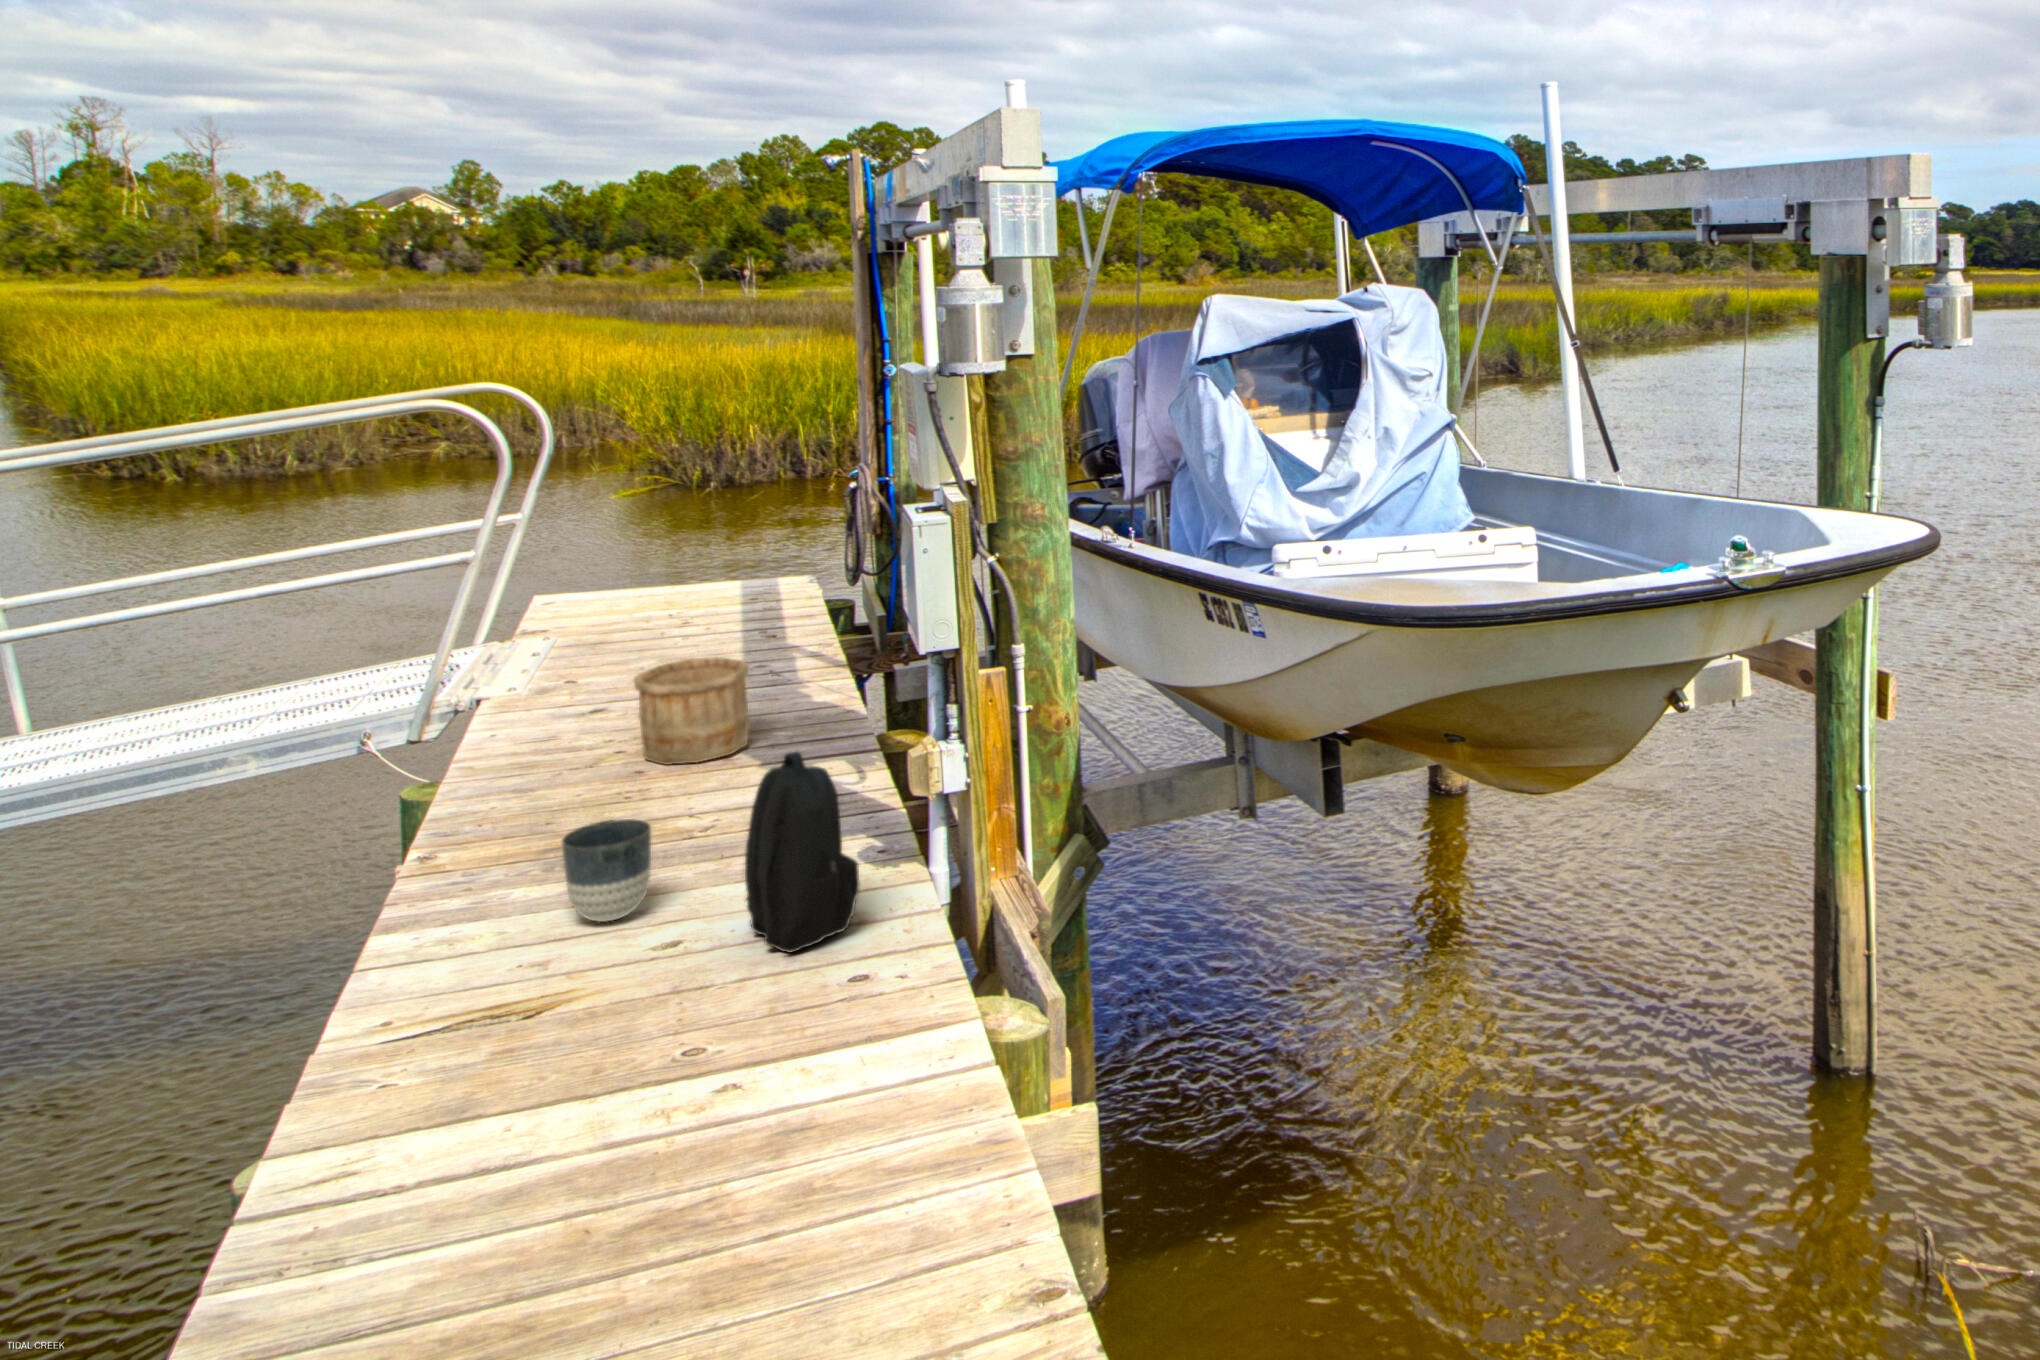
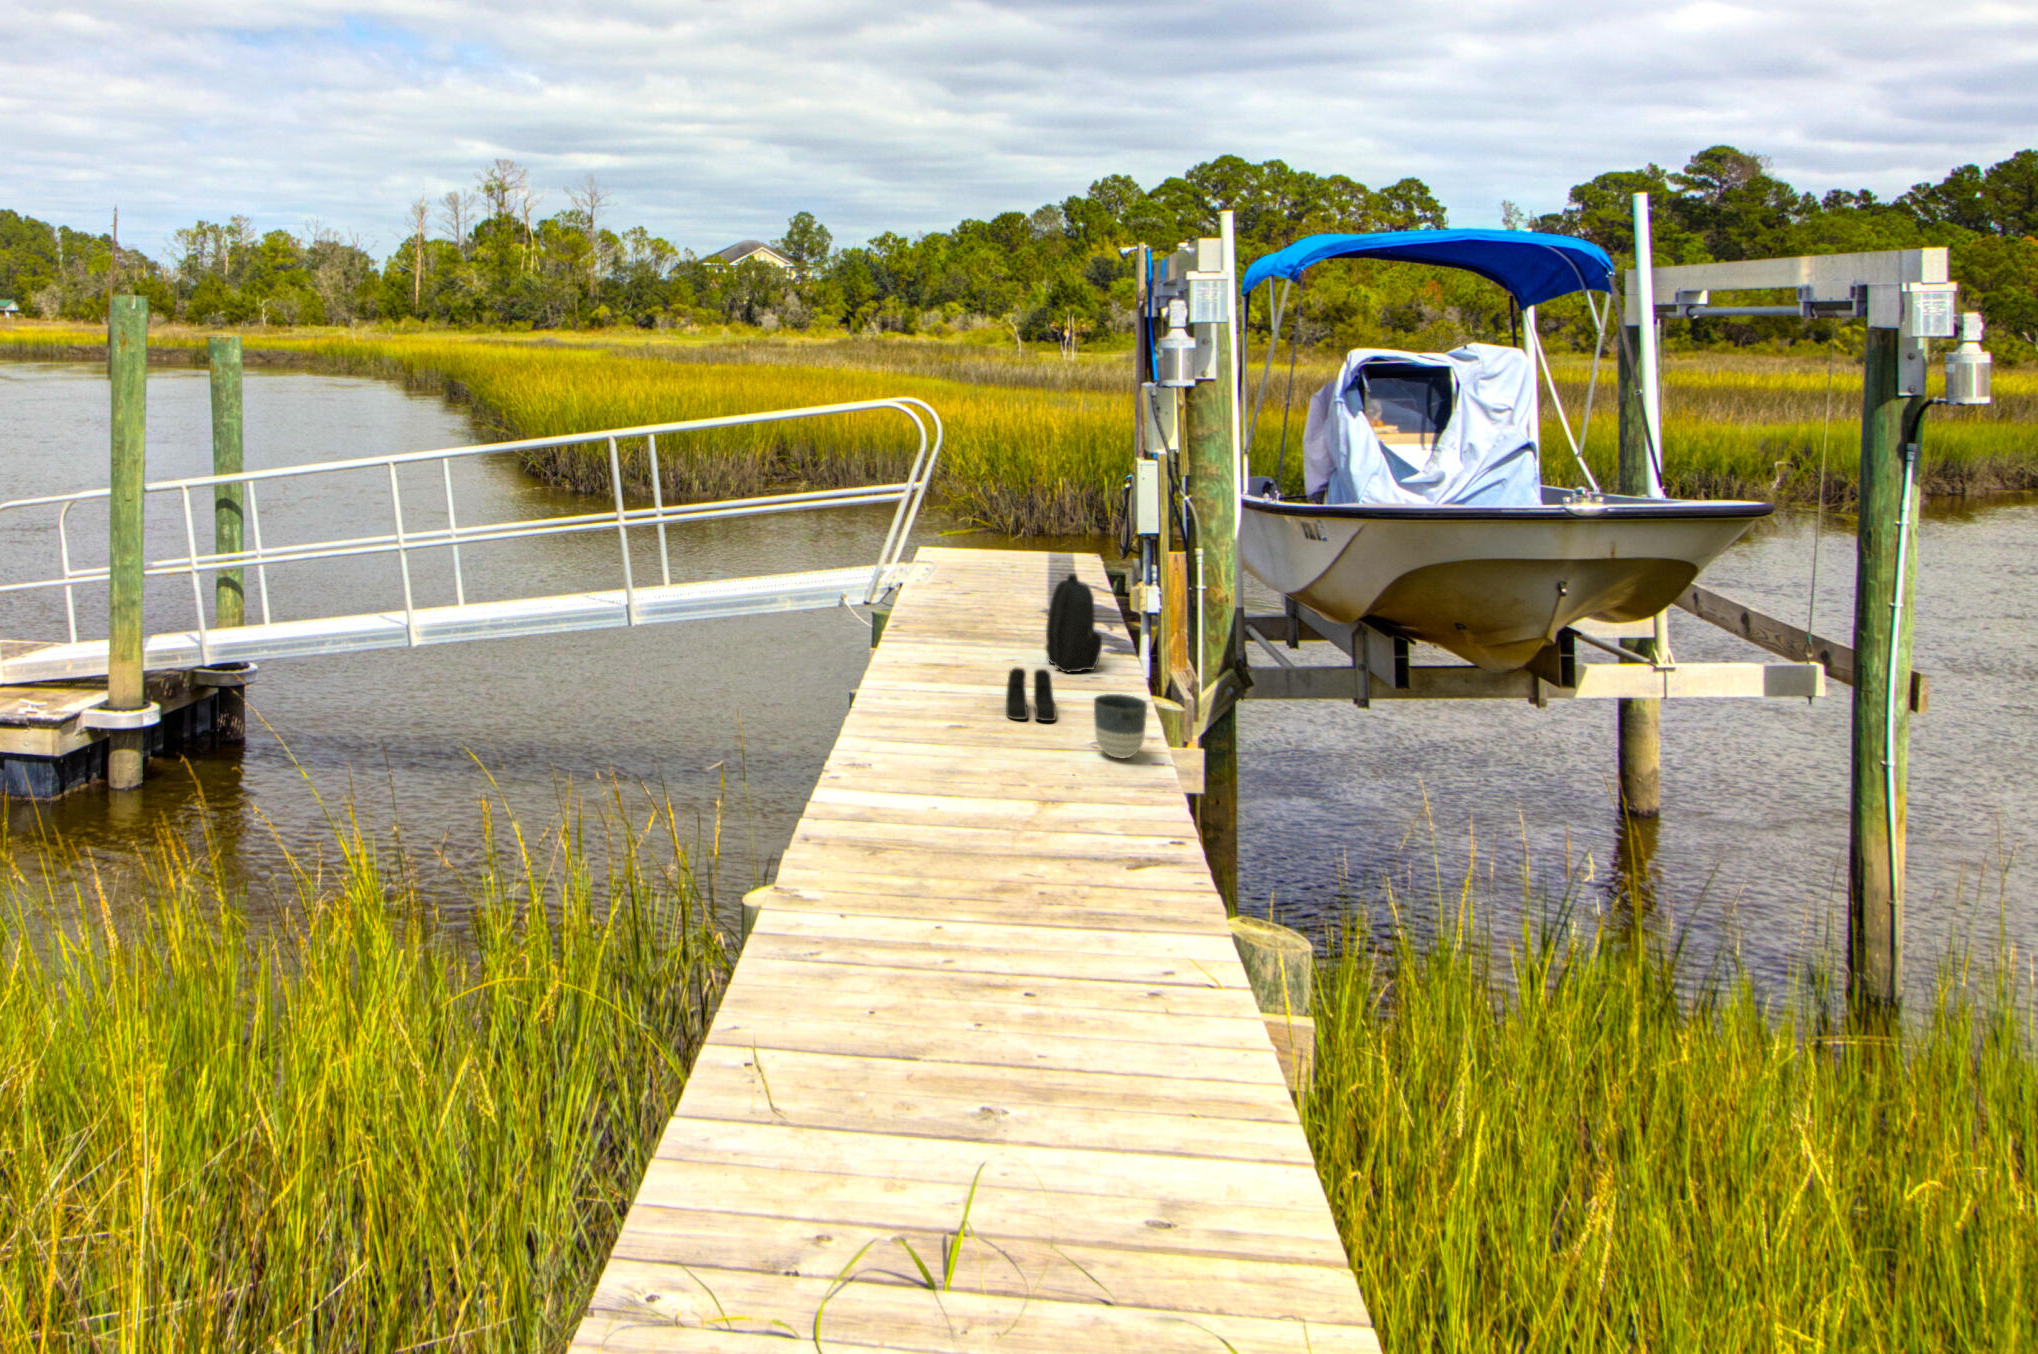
wooden bucket: present [634,657,748,765] -> none [986,539,1044,594]
planter: present [562,819,651,922] -> present [1094,694,1147,758]
boots: none [645,1000,763,1146] -> present [1006,667,1056,721]

